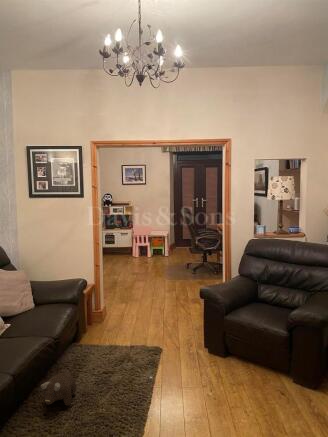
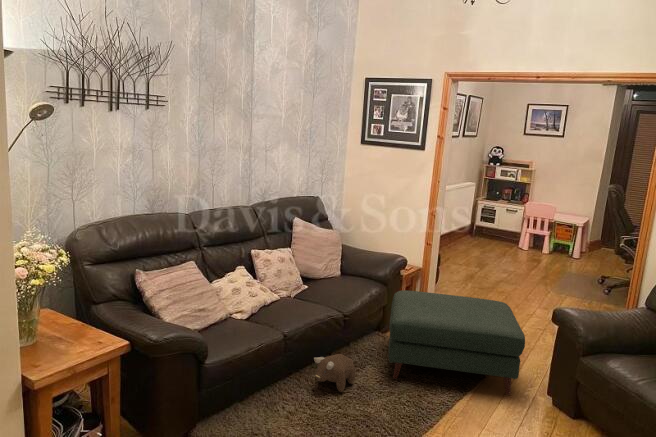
ottoman: none [85,295,188,376] -> present [389,290,525,395]

